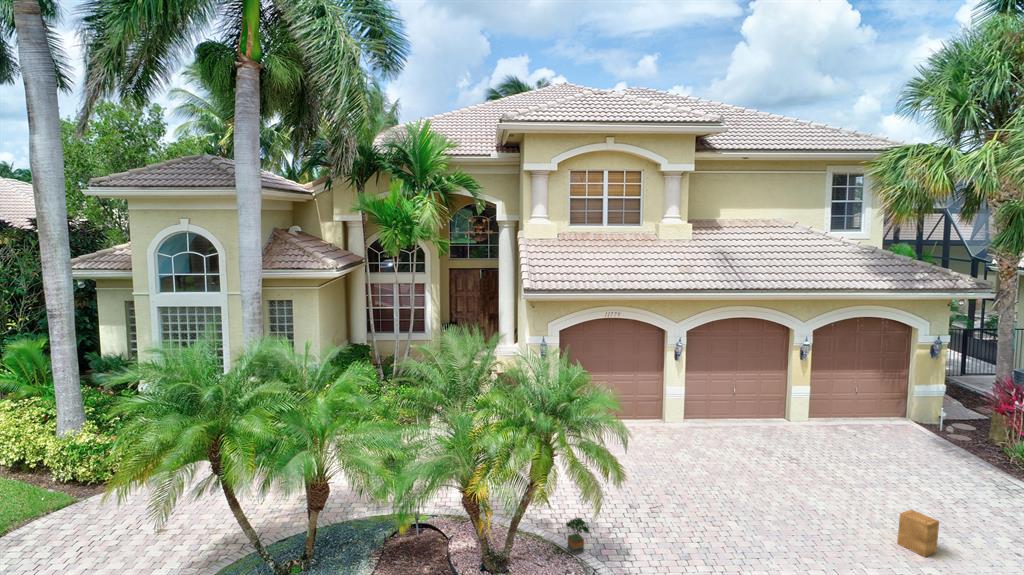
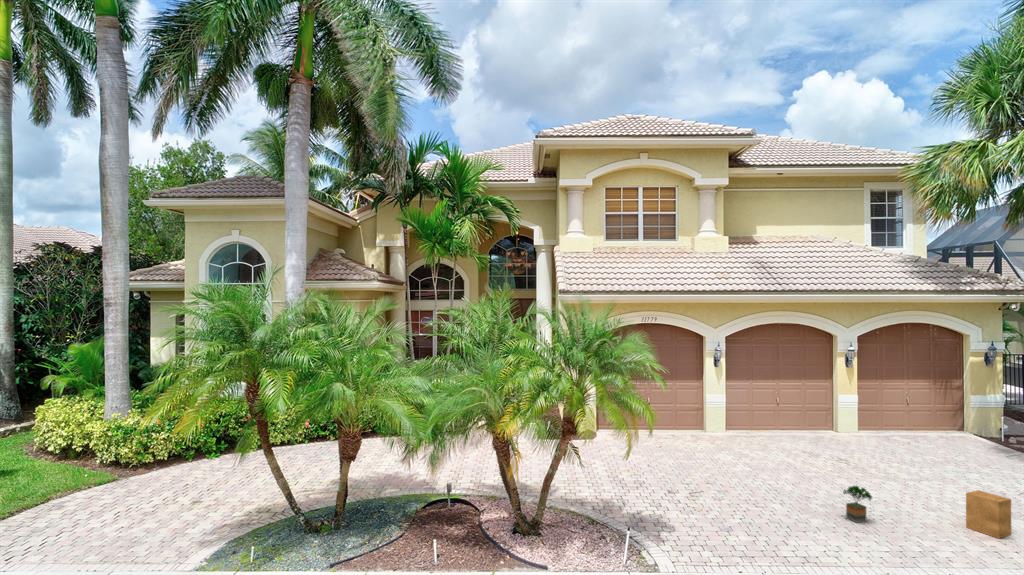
potted tree: present [566,518,589,555] -> present [843,485,872,523]

